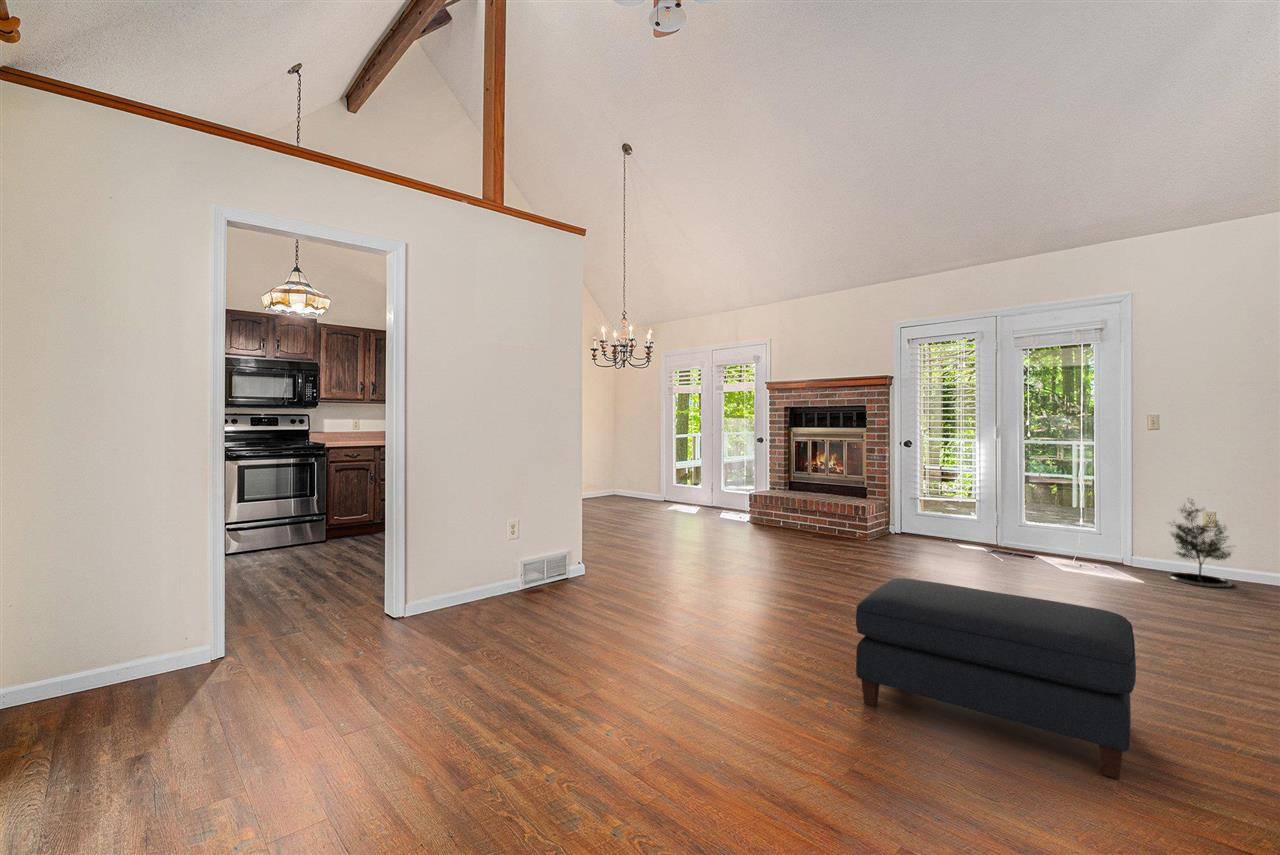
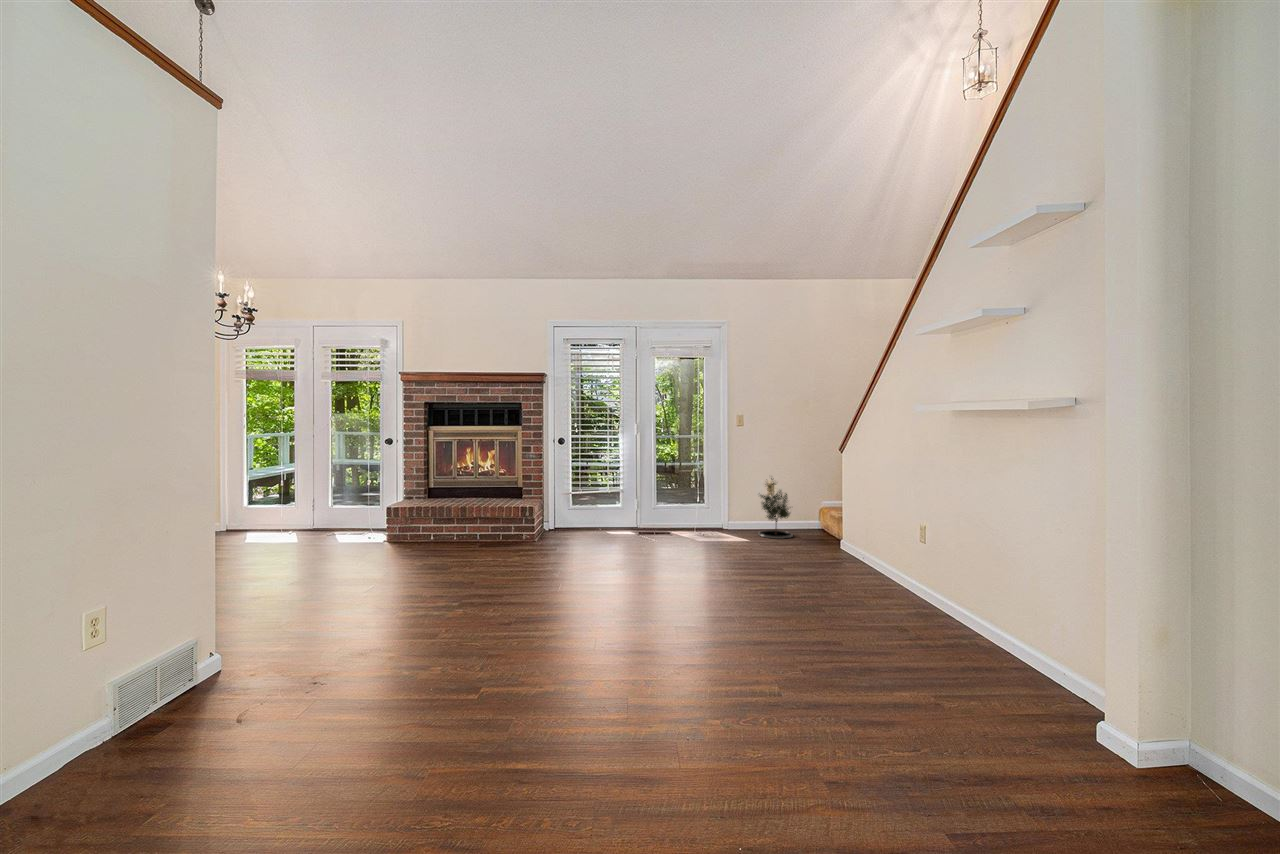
ottoman: present [856,578,1136,779] -> none [730,575,1037,761]

